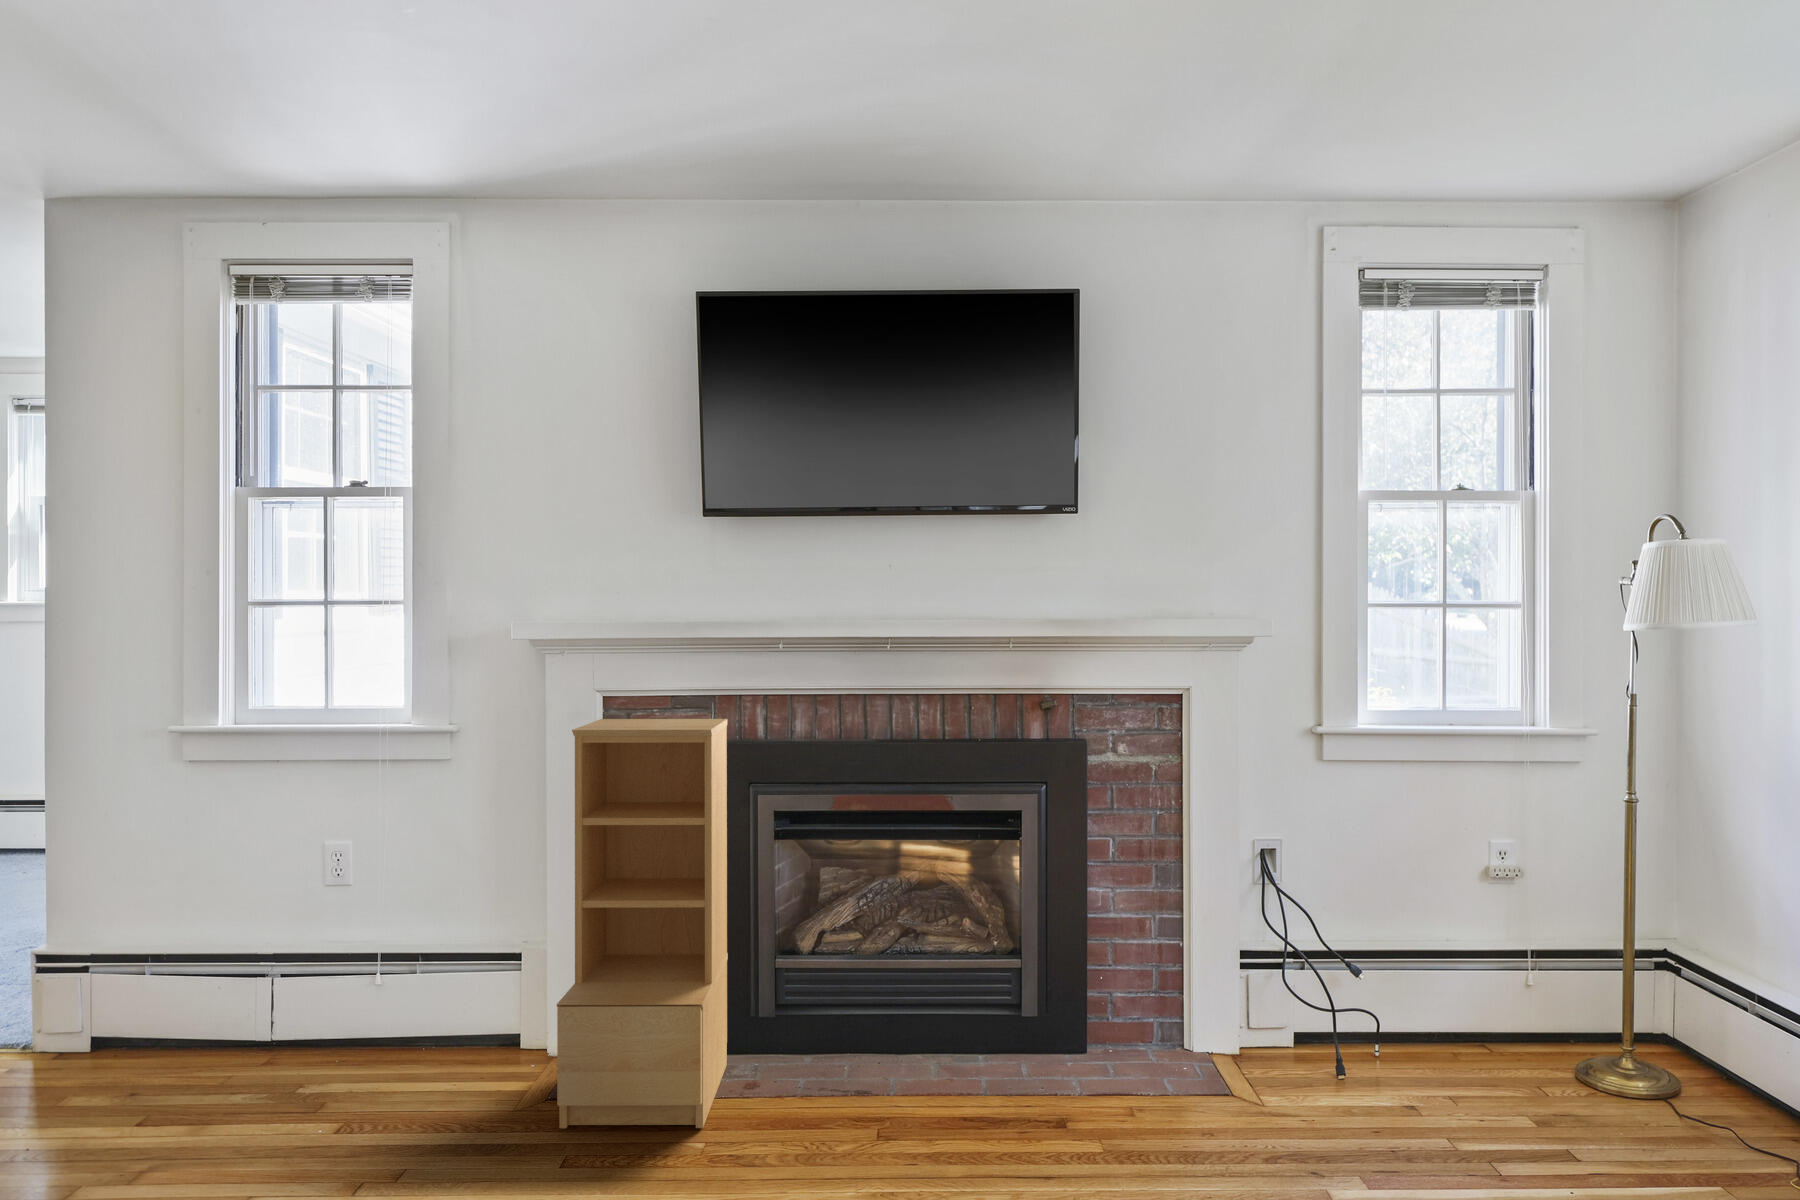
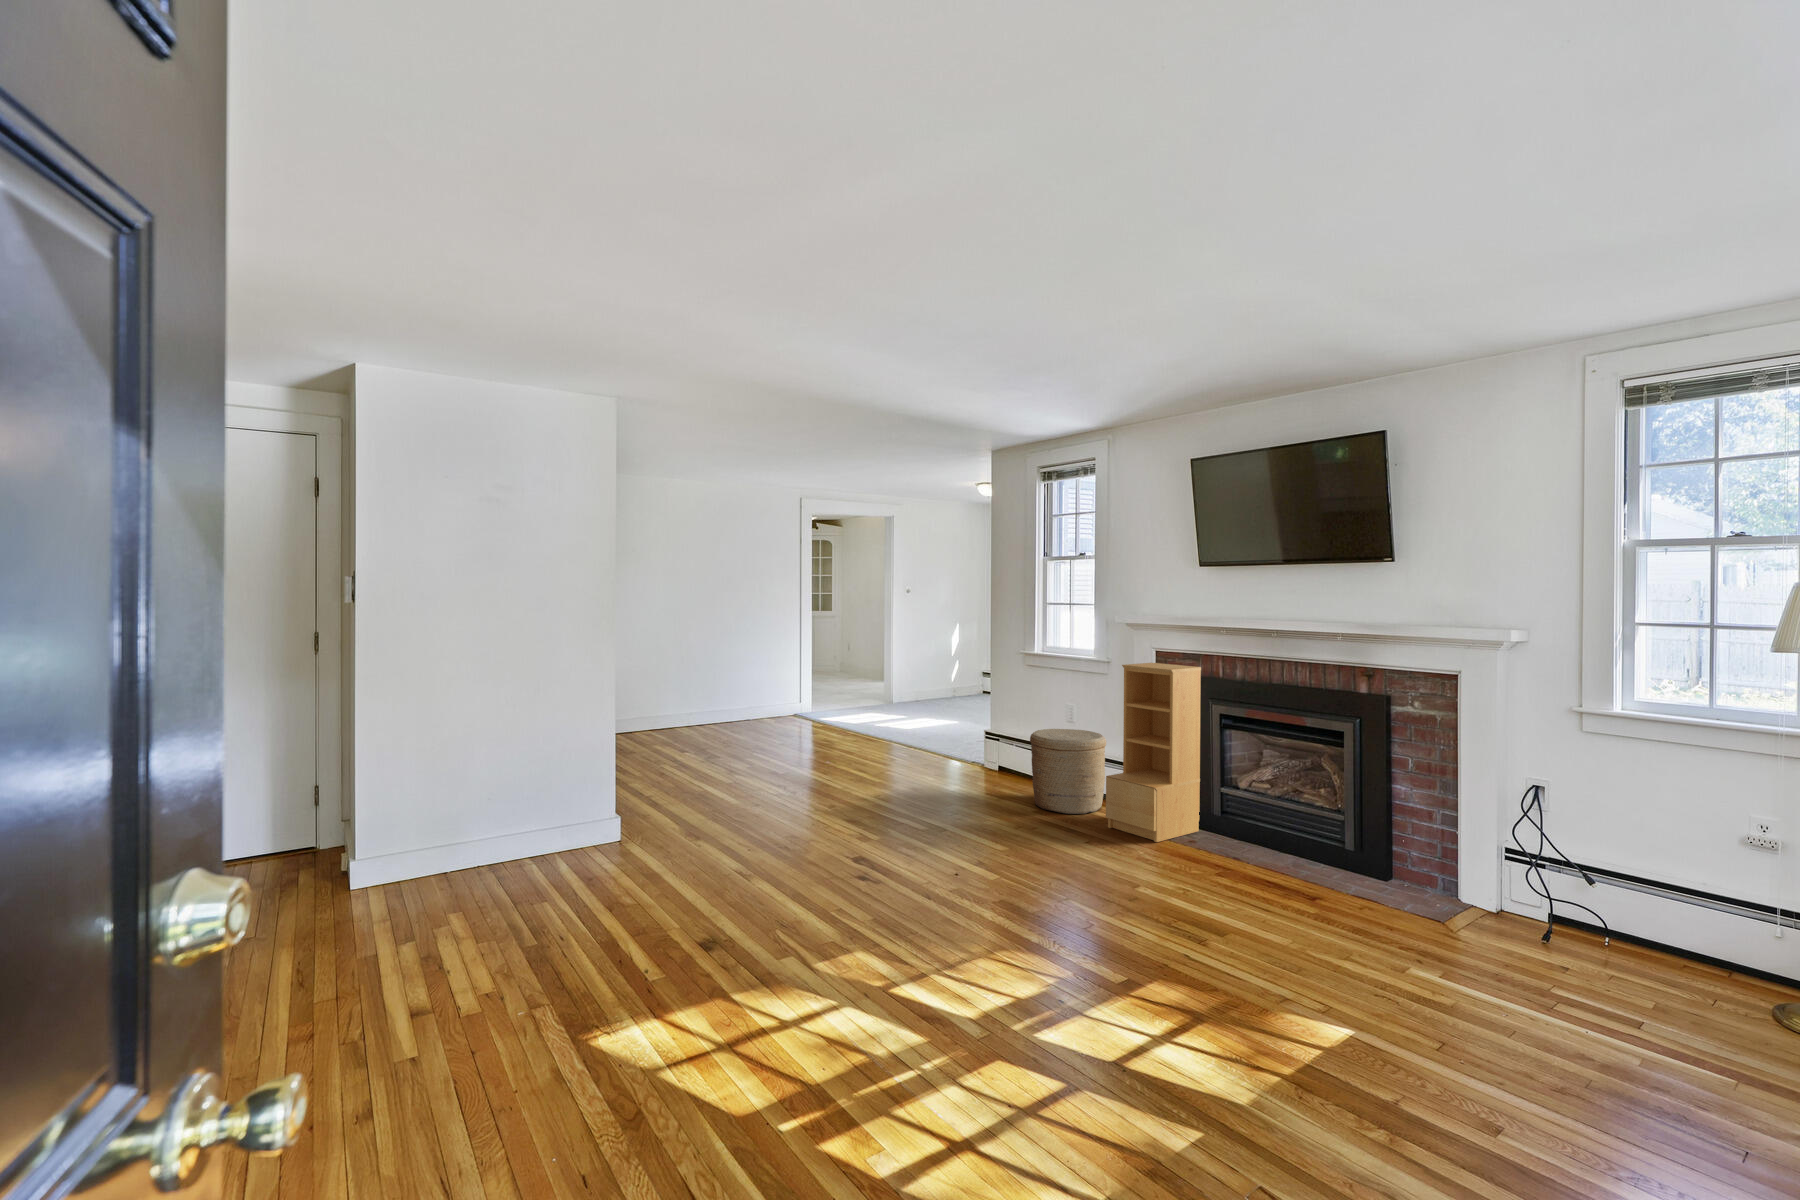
woven basket: none [287,898,493,1135] -> present [1030,729,1106,814]

